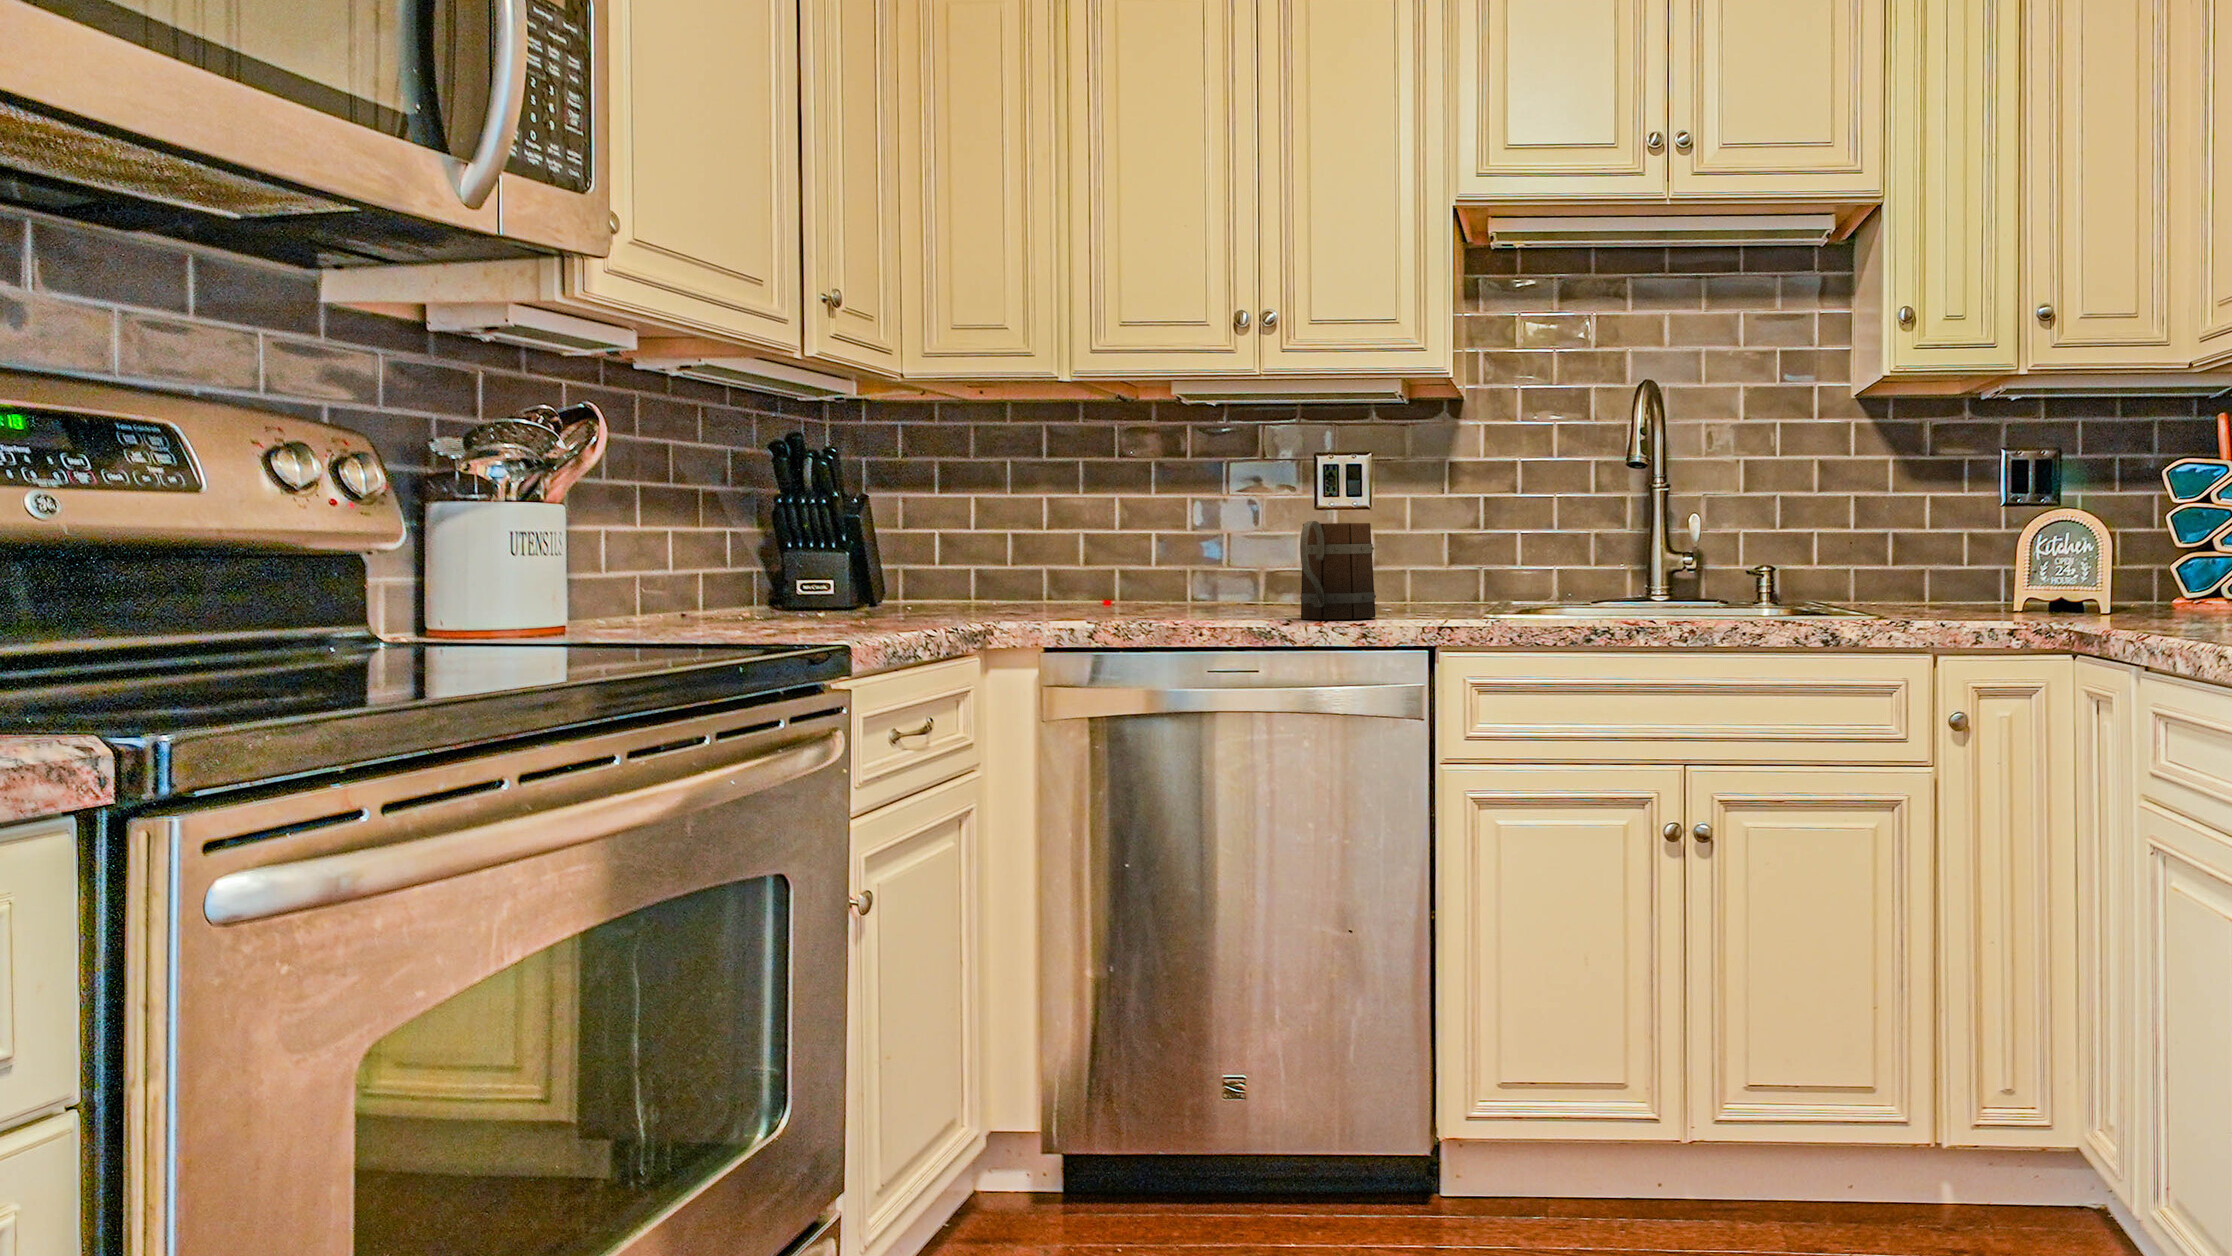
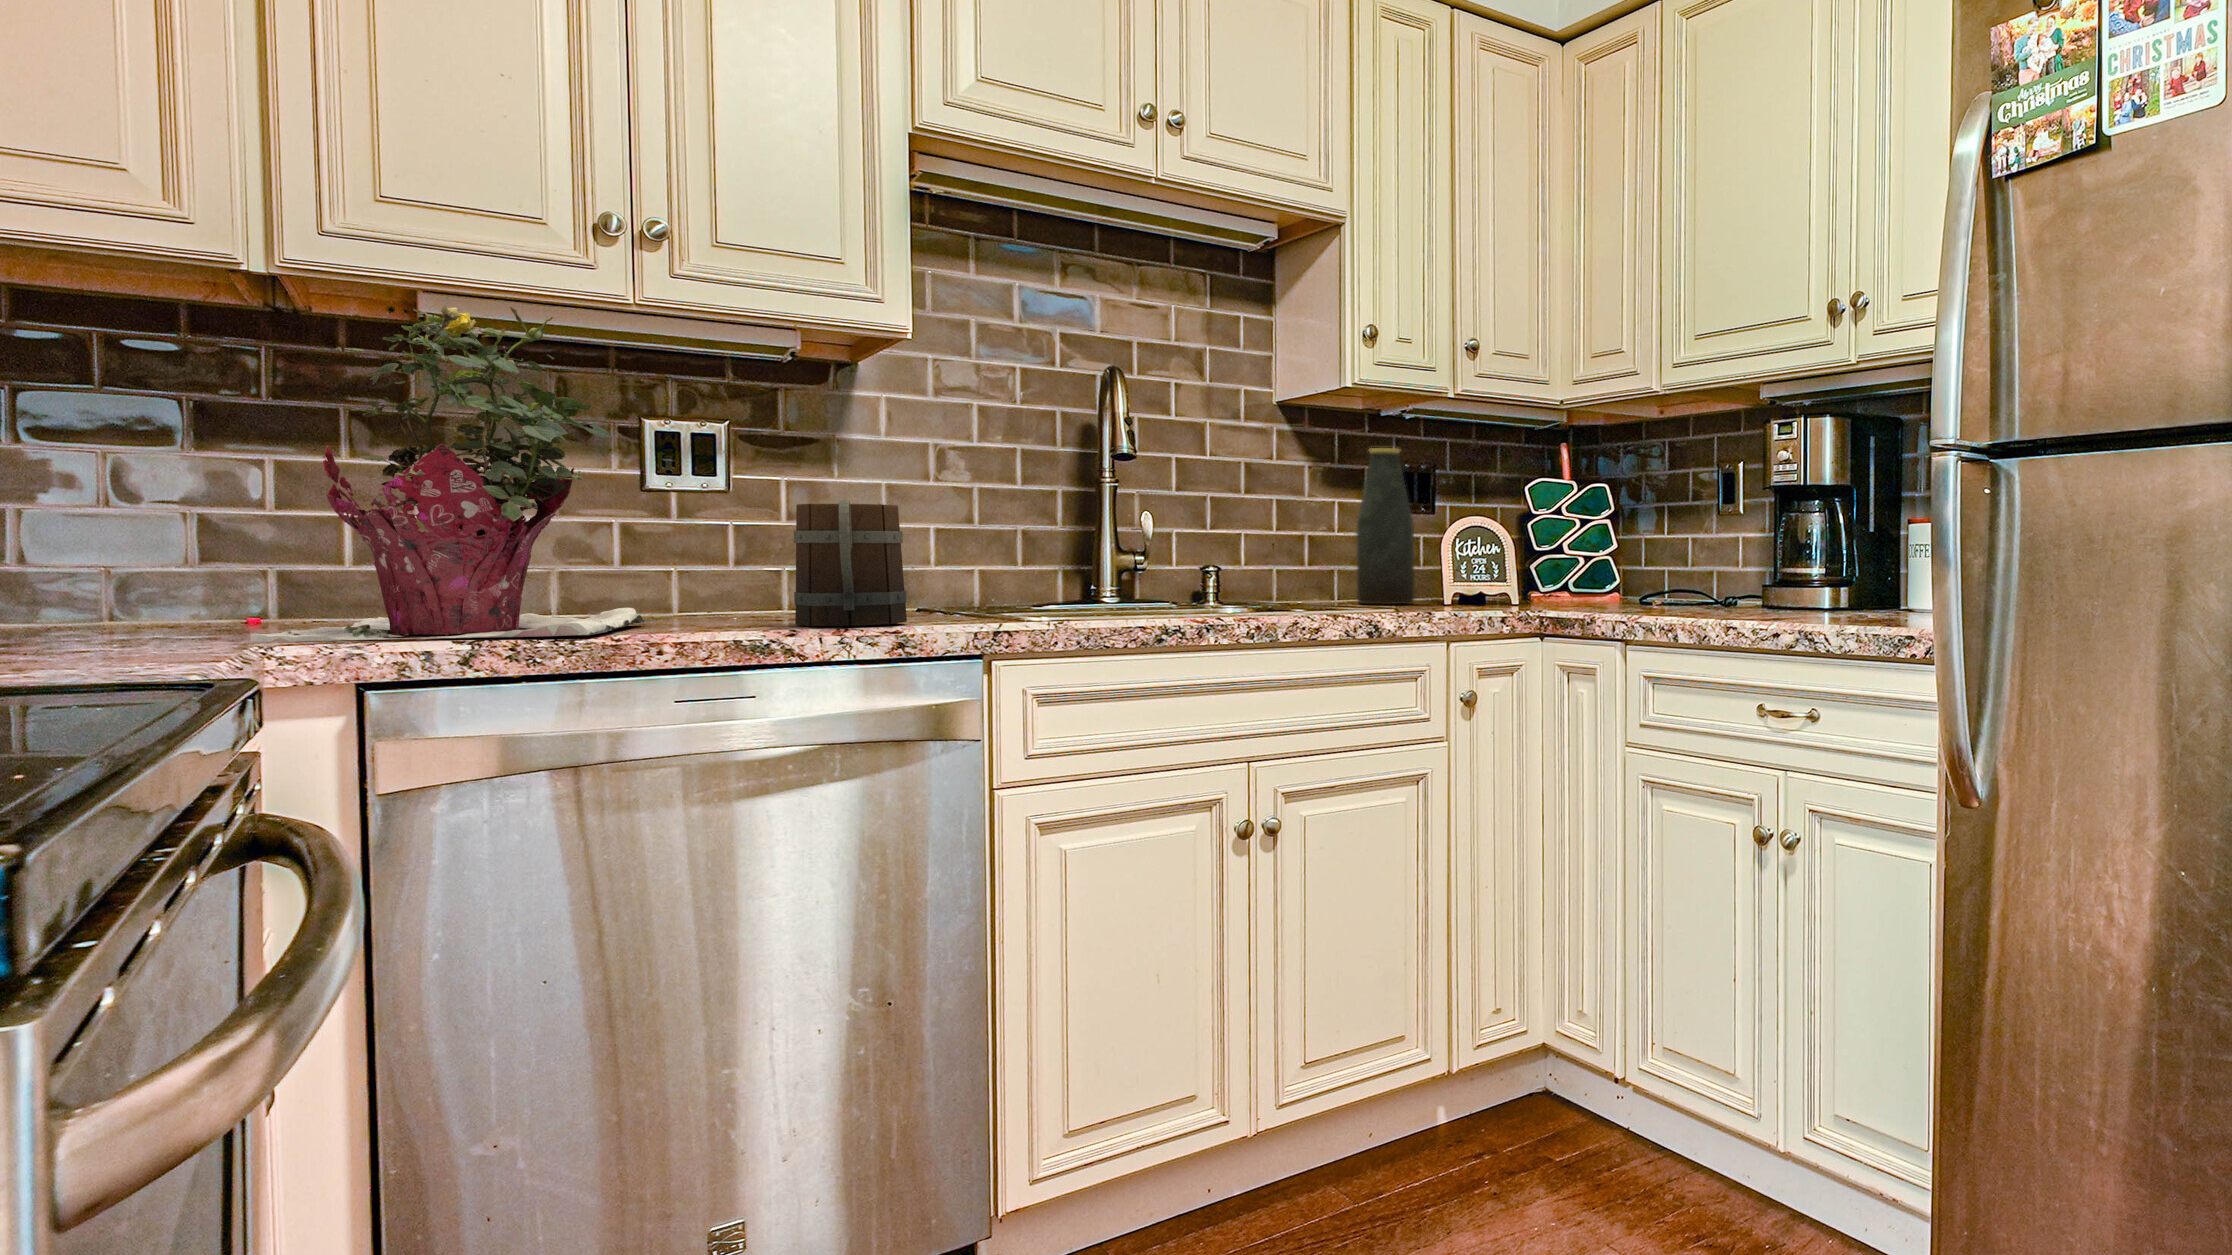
potted plant: none [995,395,1233,621] -> present [250,297,654,642]
bottle: none [1906,439,1973,612] -> present [1356,448,1414,604]

